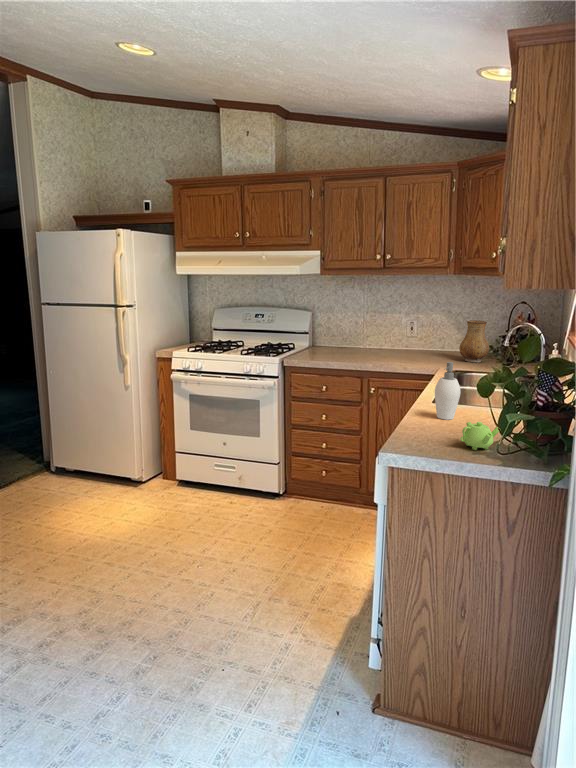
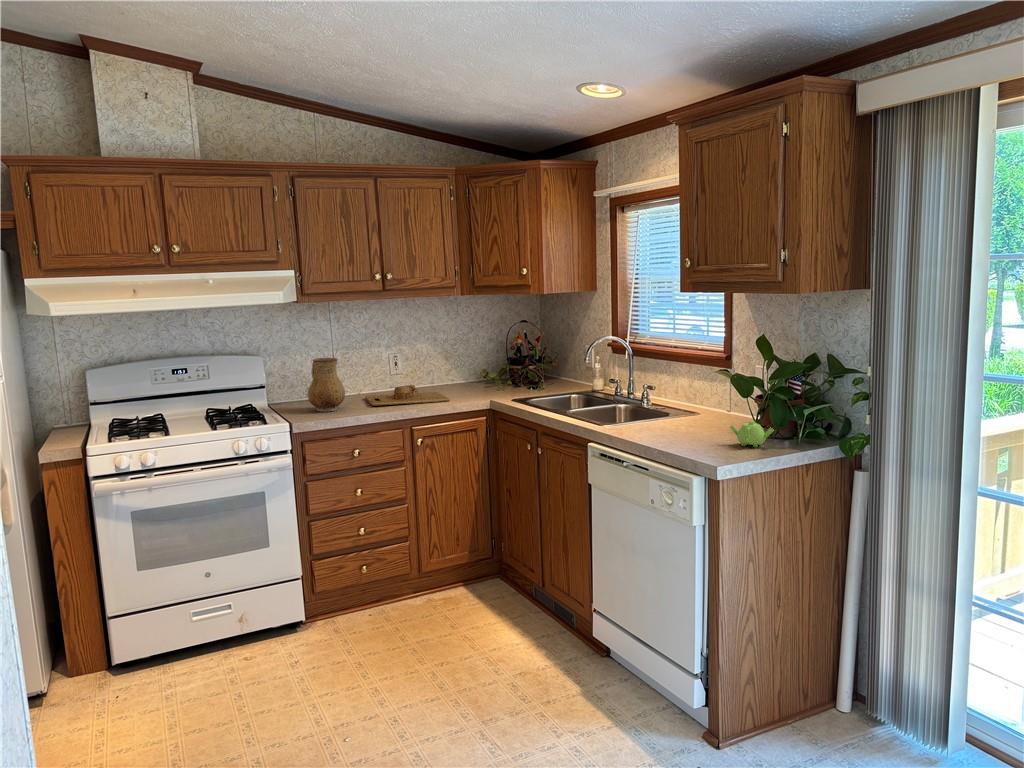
ceramic pitcher: present [459,320,489,362] -> present [308,358,345,412]
cutting board: none [354,347,428,364] -> present [365,385,449,406]
soap dispenser: present [435,362,460,420] -> none [641,376,667,435]

